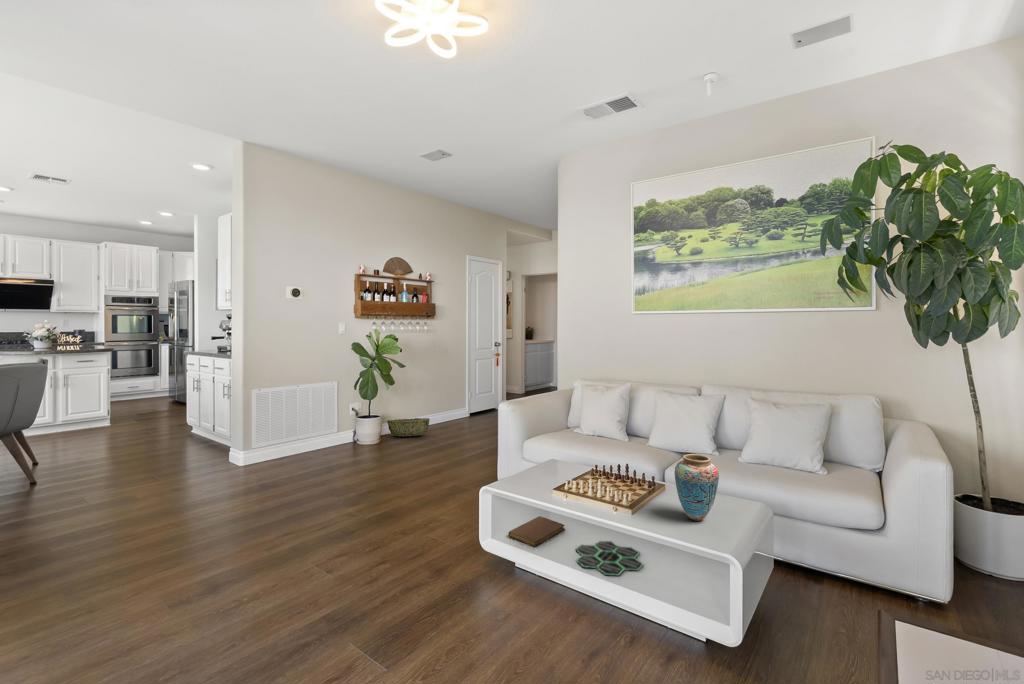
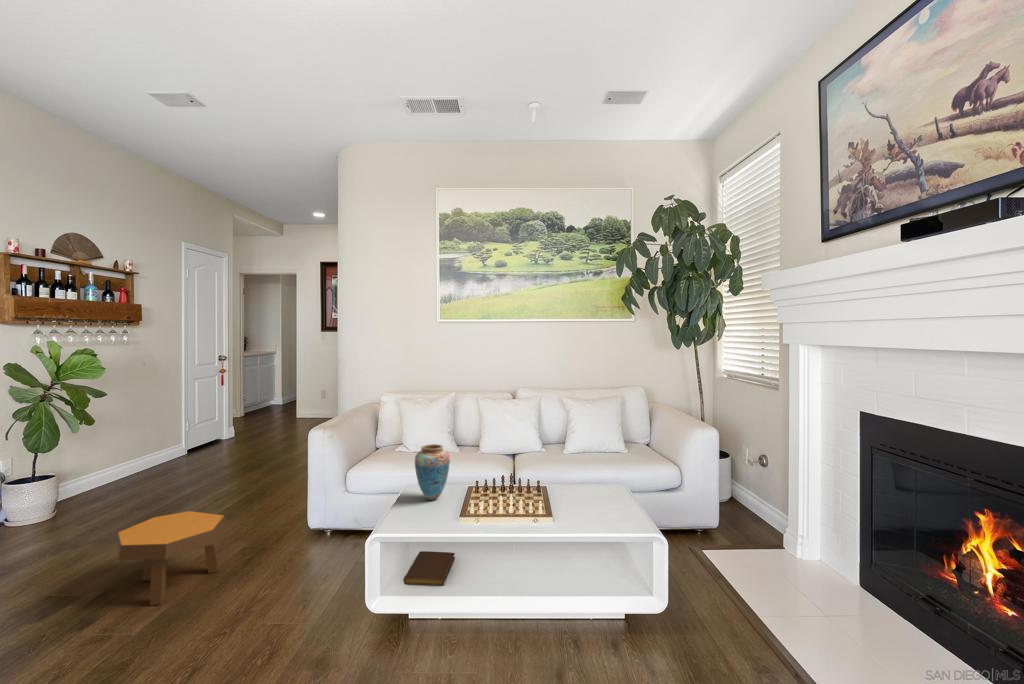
woven basket: present [387,418,430,437] -> none [66,467,144,501]
footstool: none [368,450,435,507] -> present [118,511,229,606]
vase: present [674,454,719,521] -> present [415,444,450,500]
board game: present [576,541,643,576] -> none [486,555,556,590]

